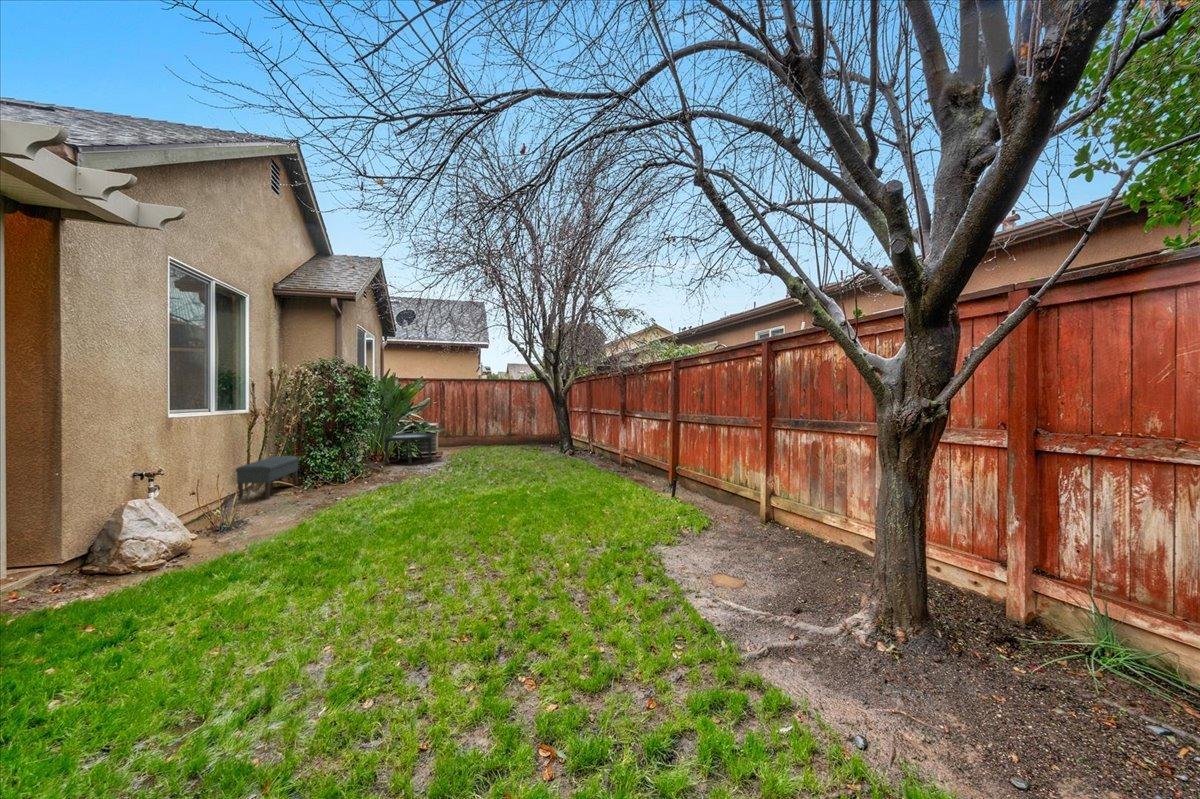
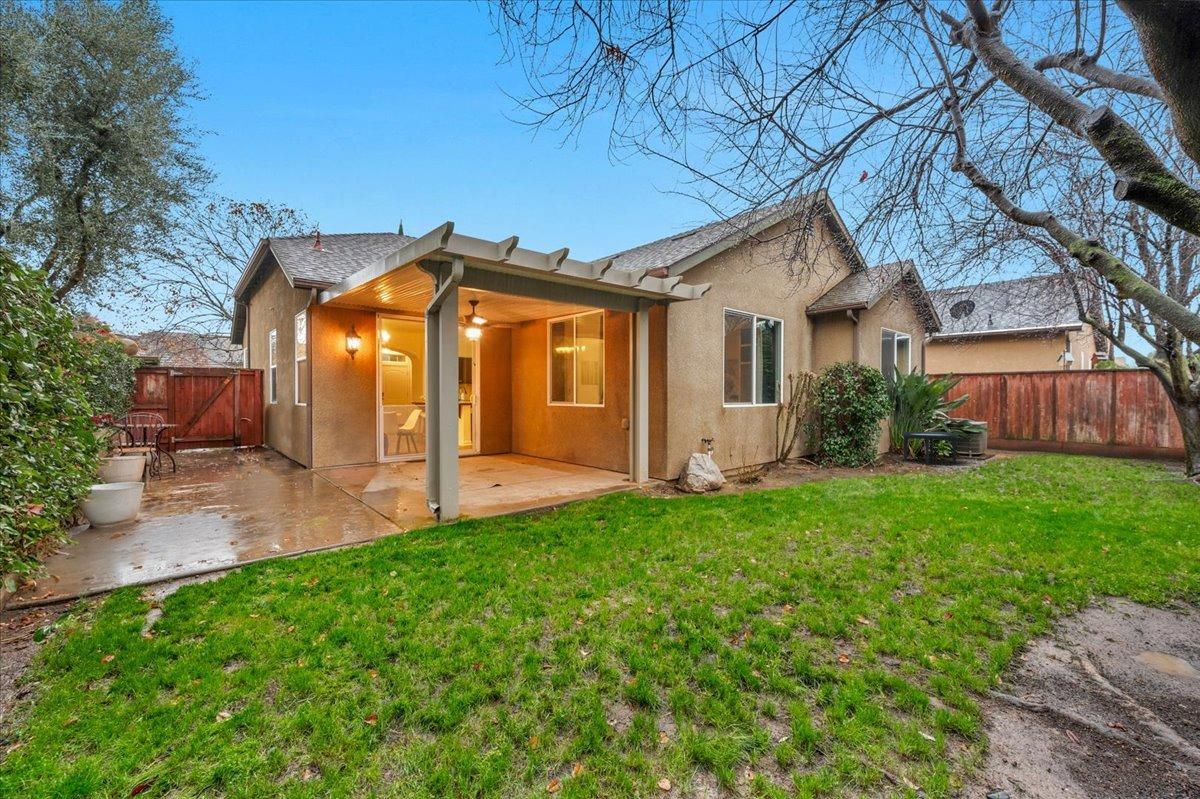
bench: present [236,456,299,500] -> none [767,442,815,472]

